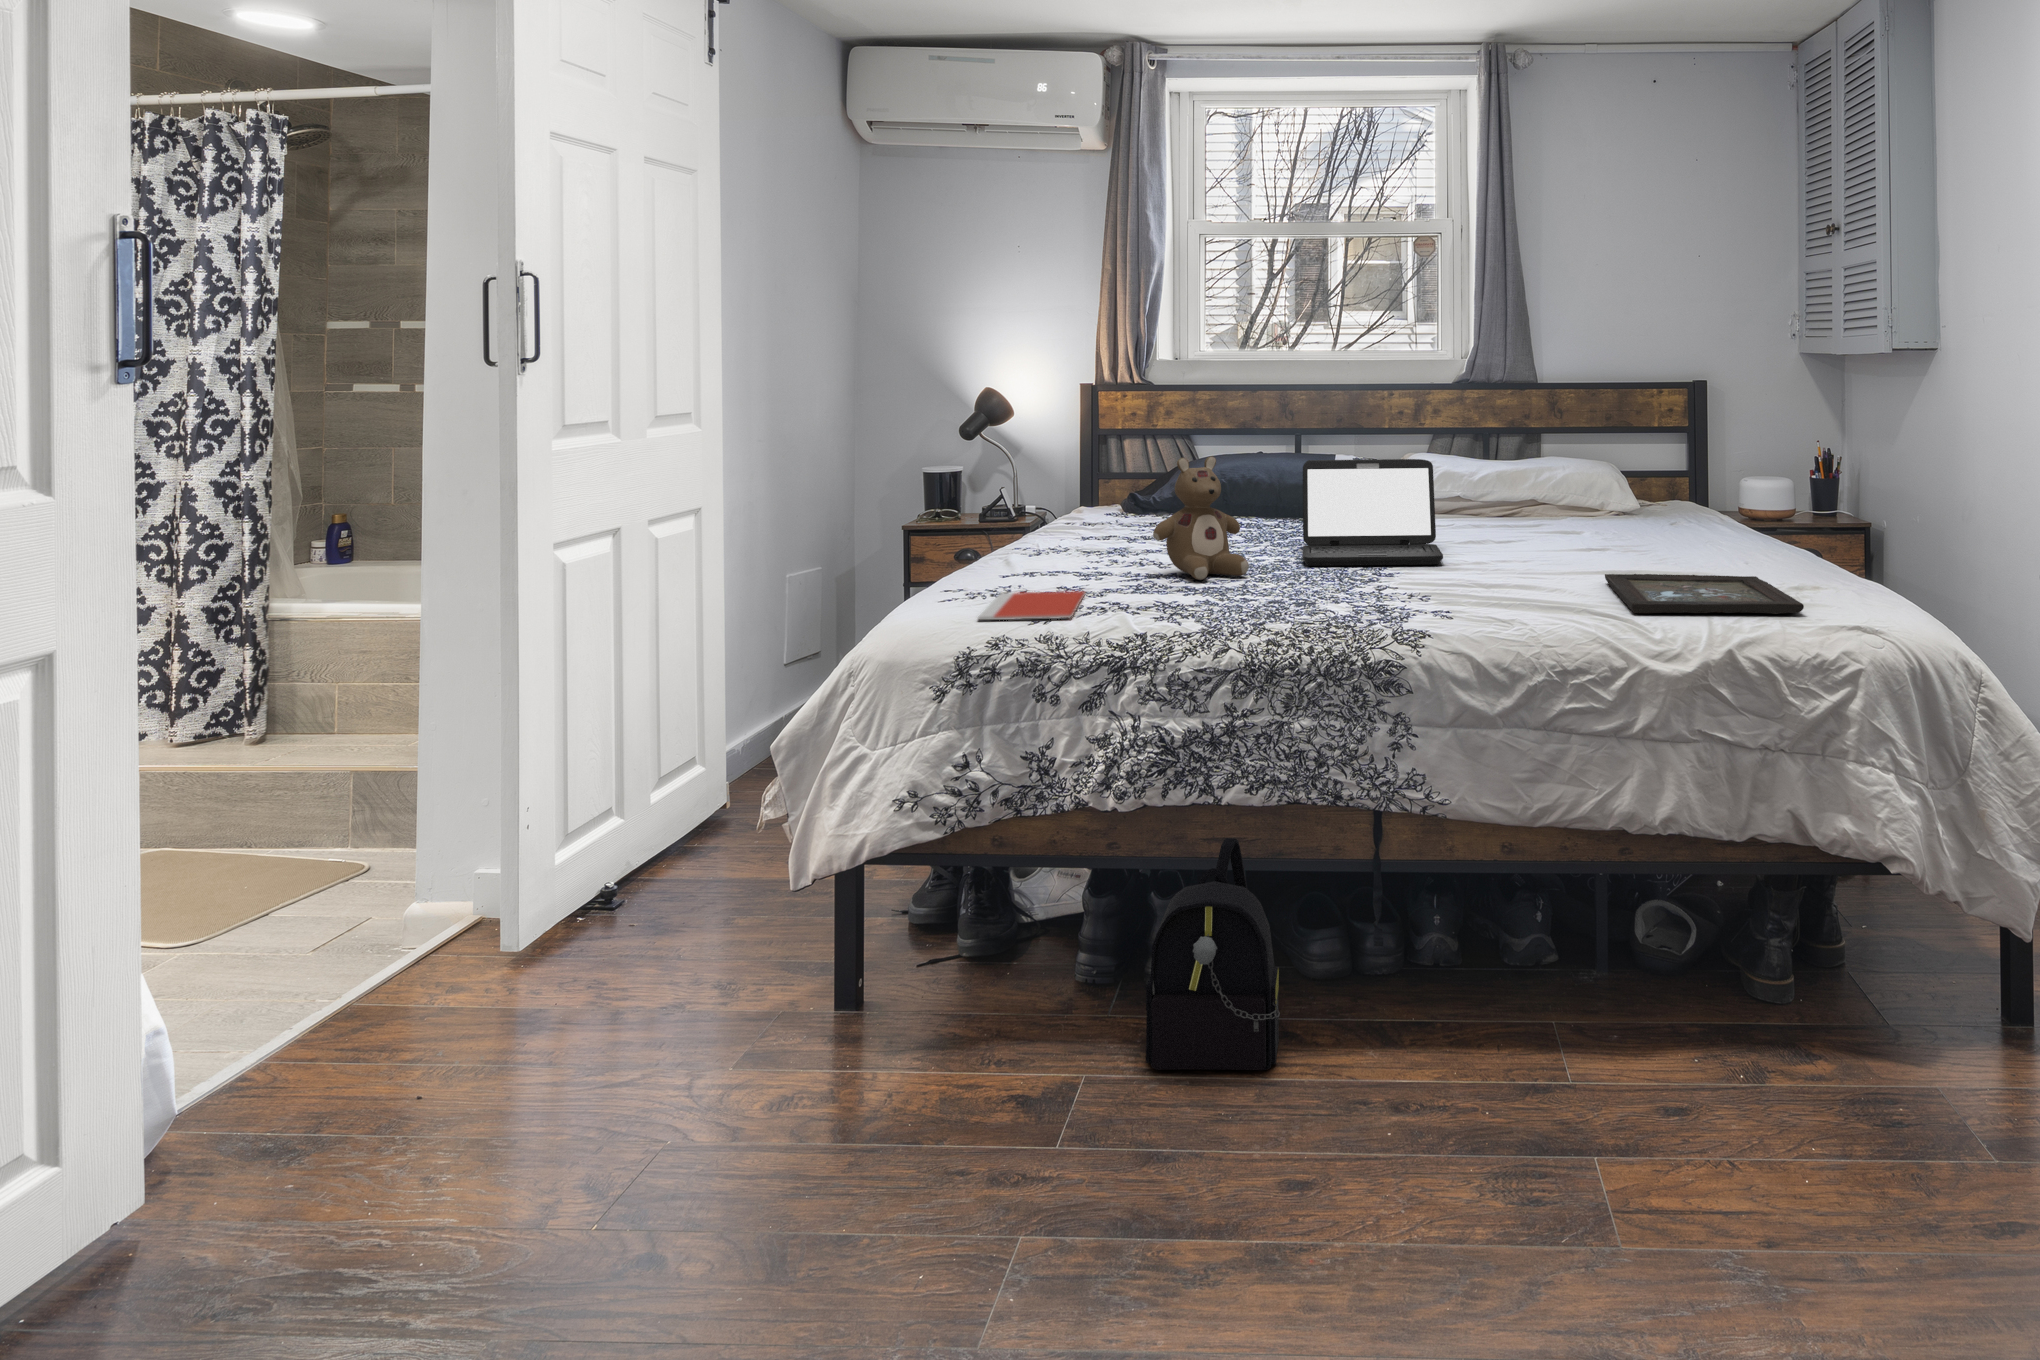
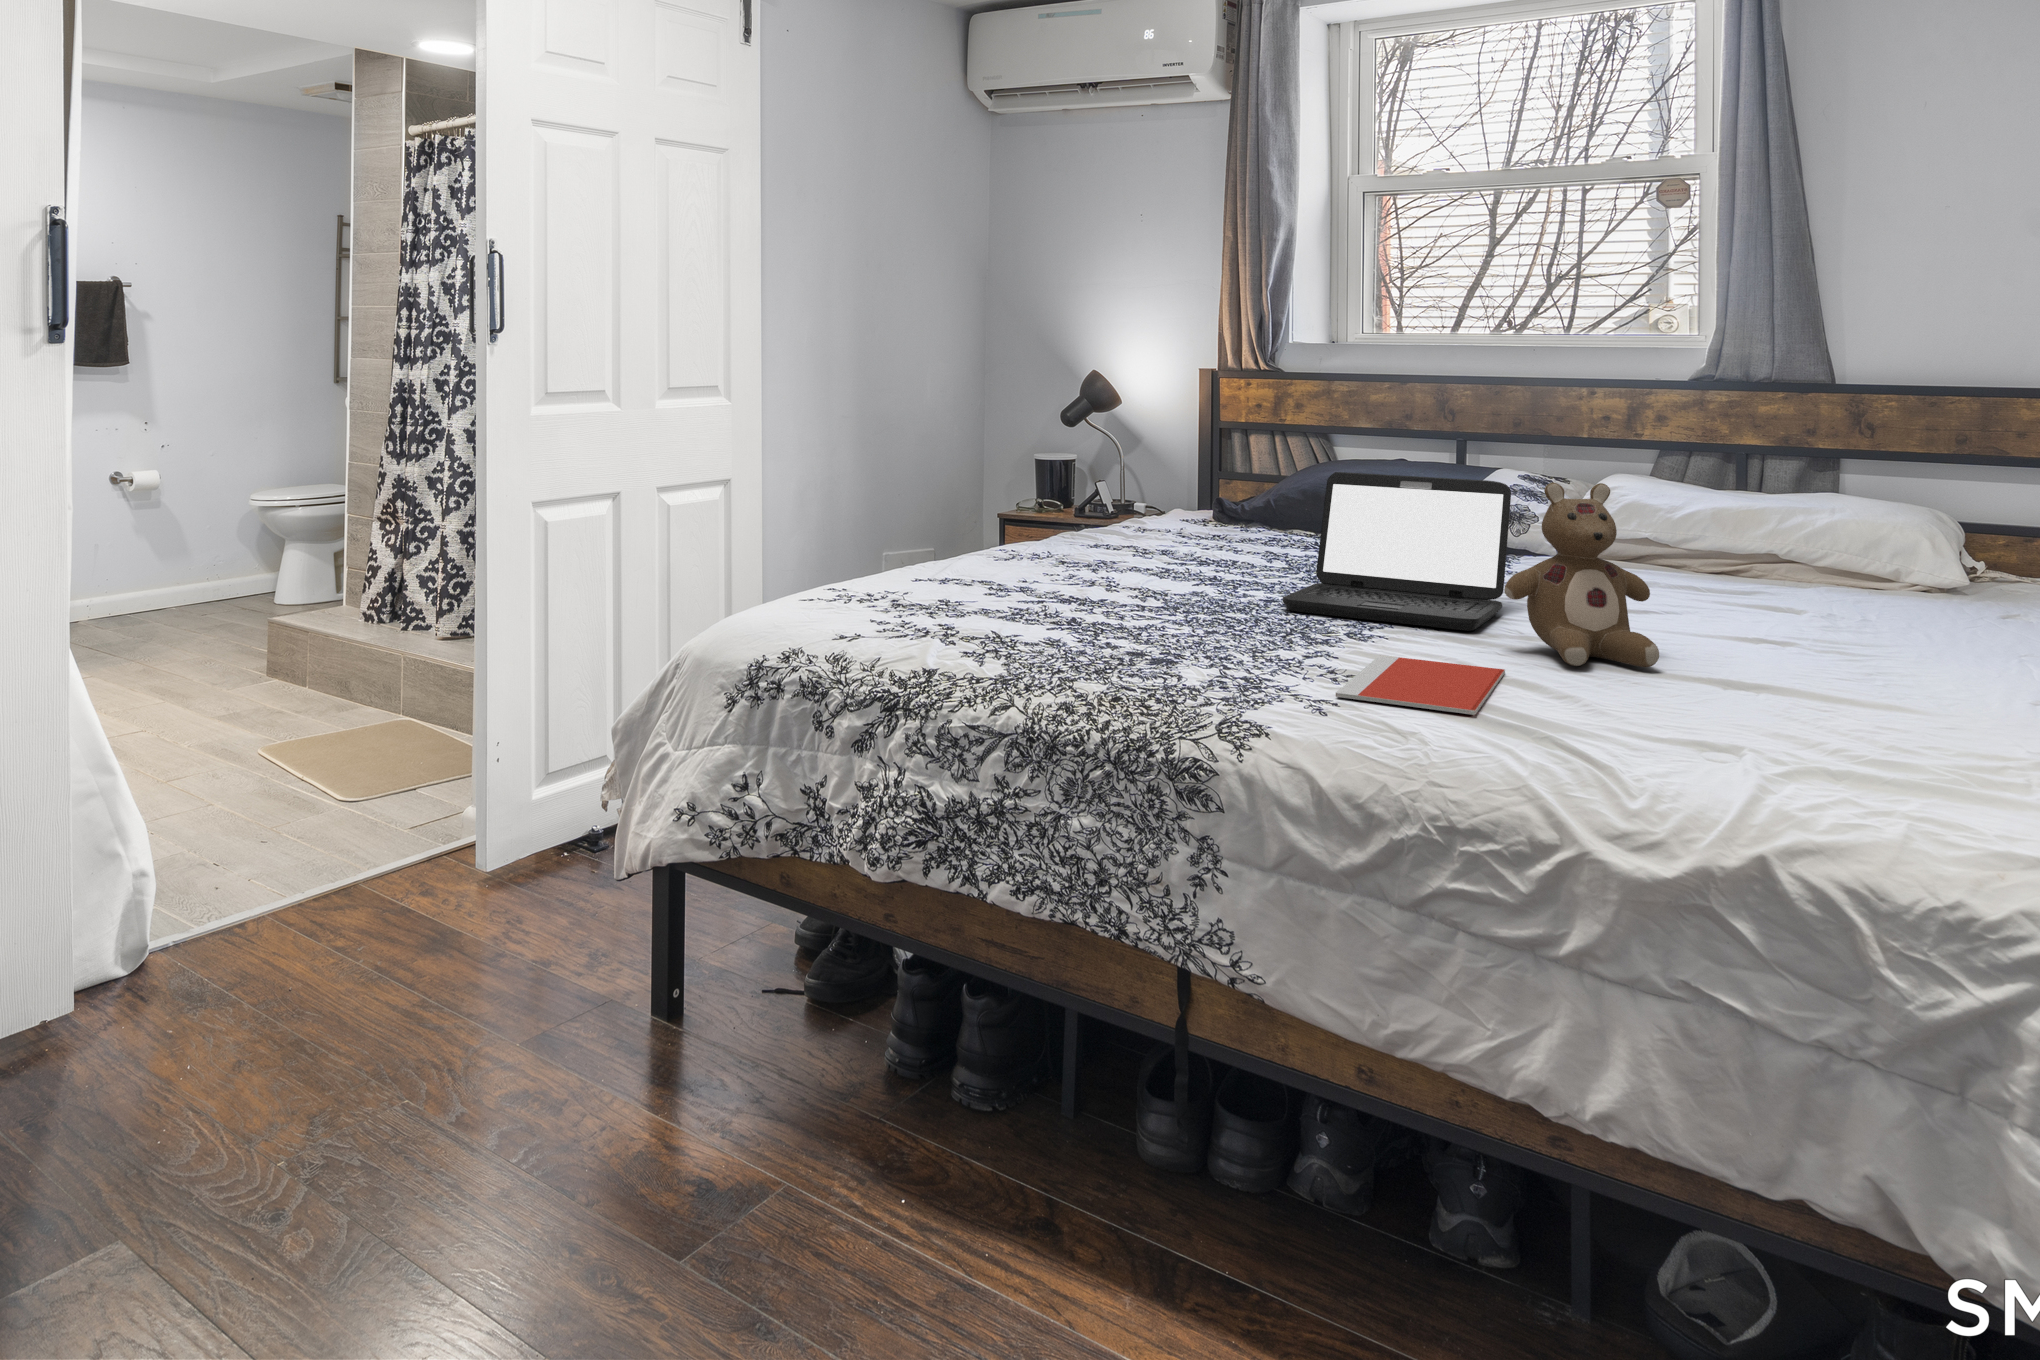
stuffed bear: present [1153,456,1249,580] -> present [1504,483,1659,667]
tray: present [1605,574,1804,614] -> none [1638,682,1993,807]
notebook: present [978,591,1085,620] -> present [1336,655,1505,715]
backpack: present [1146,838,1280,1070] -> none [830,949,1004,1273]

